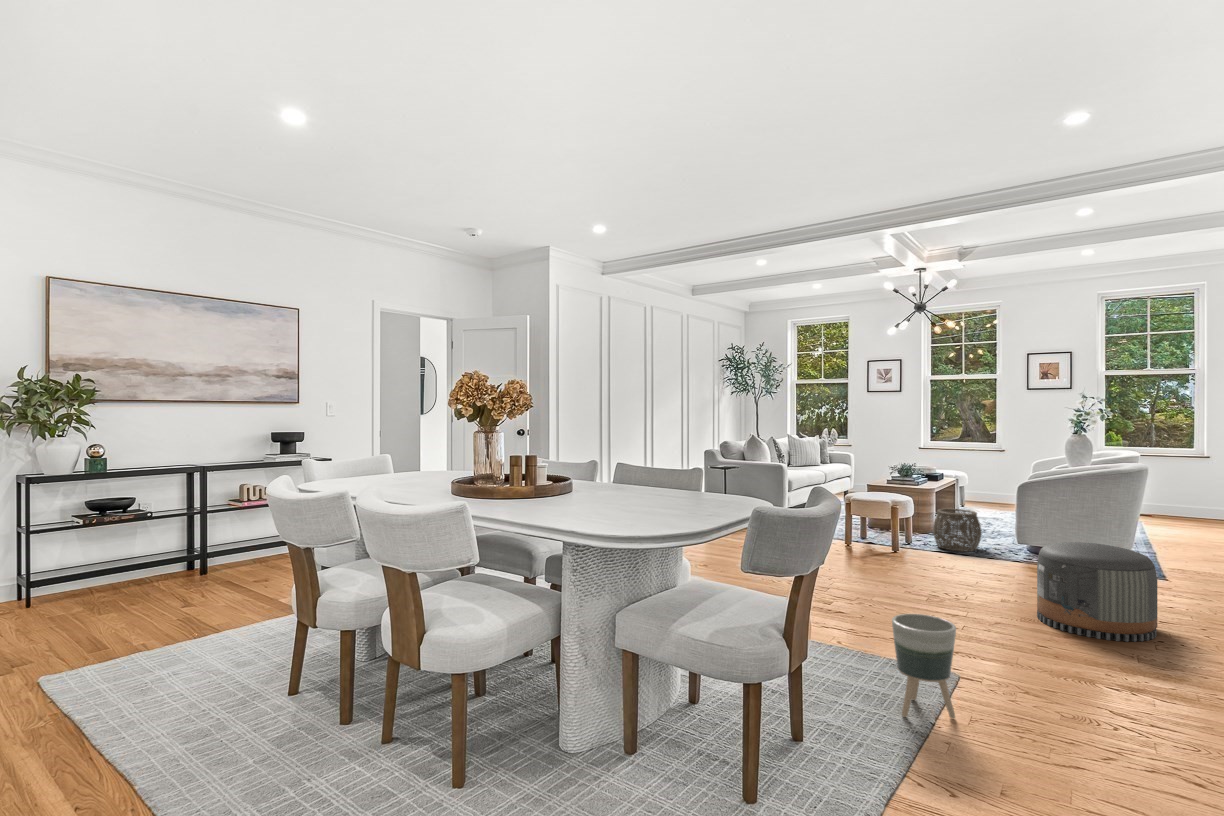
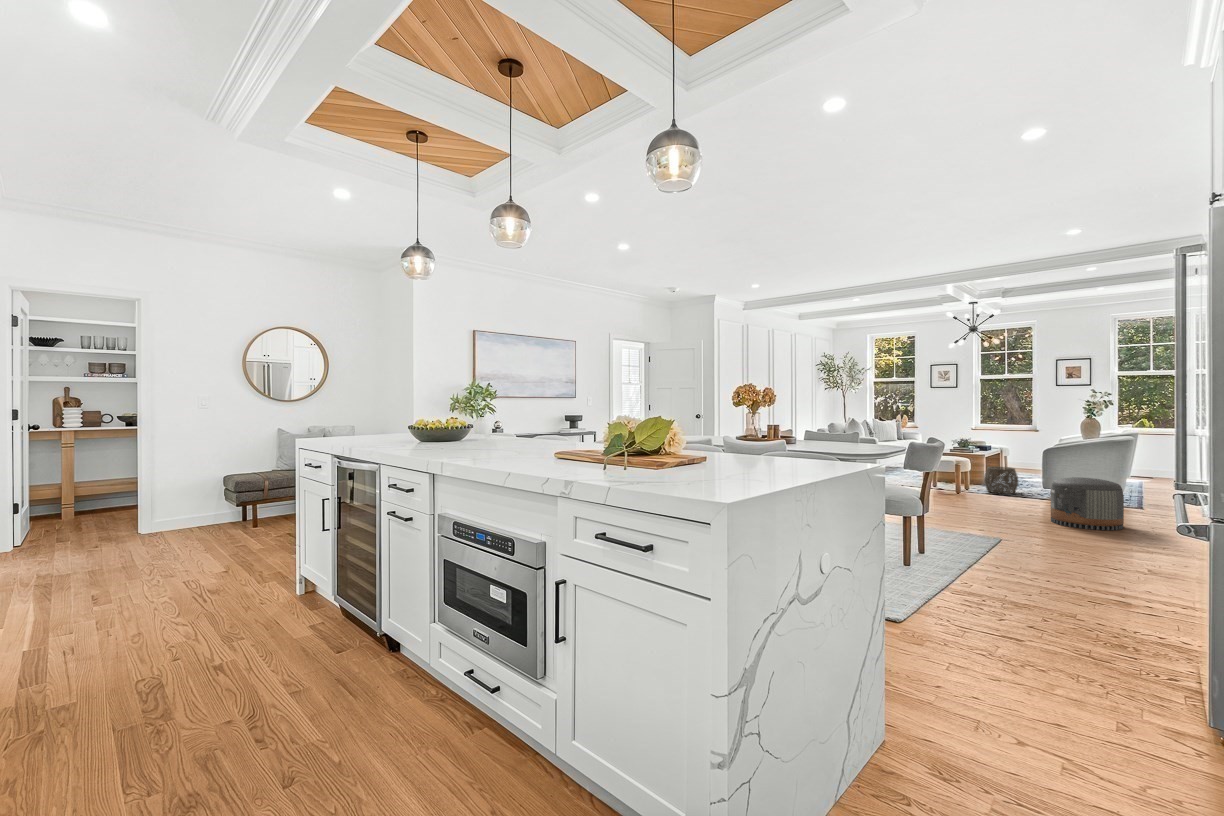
planter: present [892,614,956,719] -> none [965,502,999,550]

